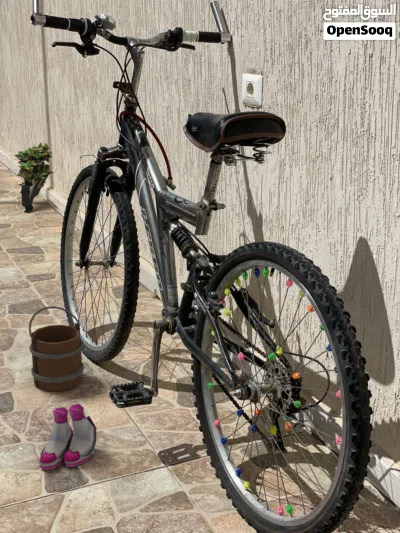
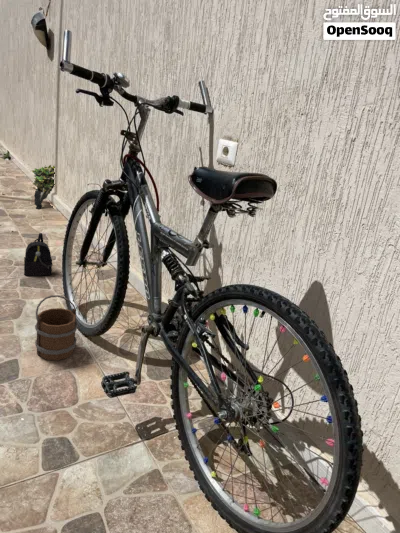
backpack: none [11,238,51,300] -> present [24,233,53,276]
boots: present [40,404,96,470] -> none [38,389,88,445]

